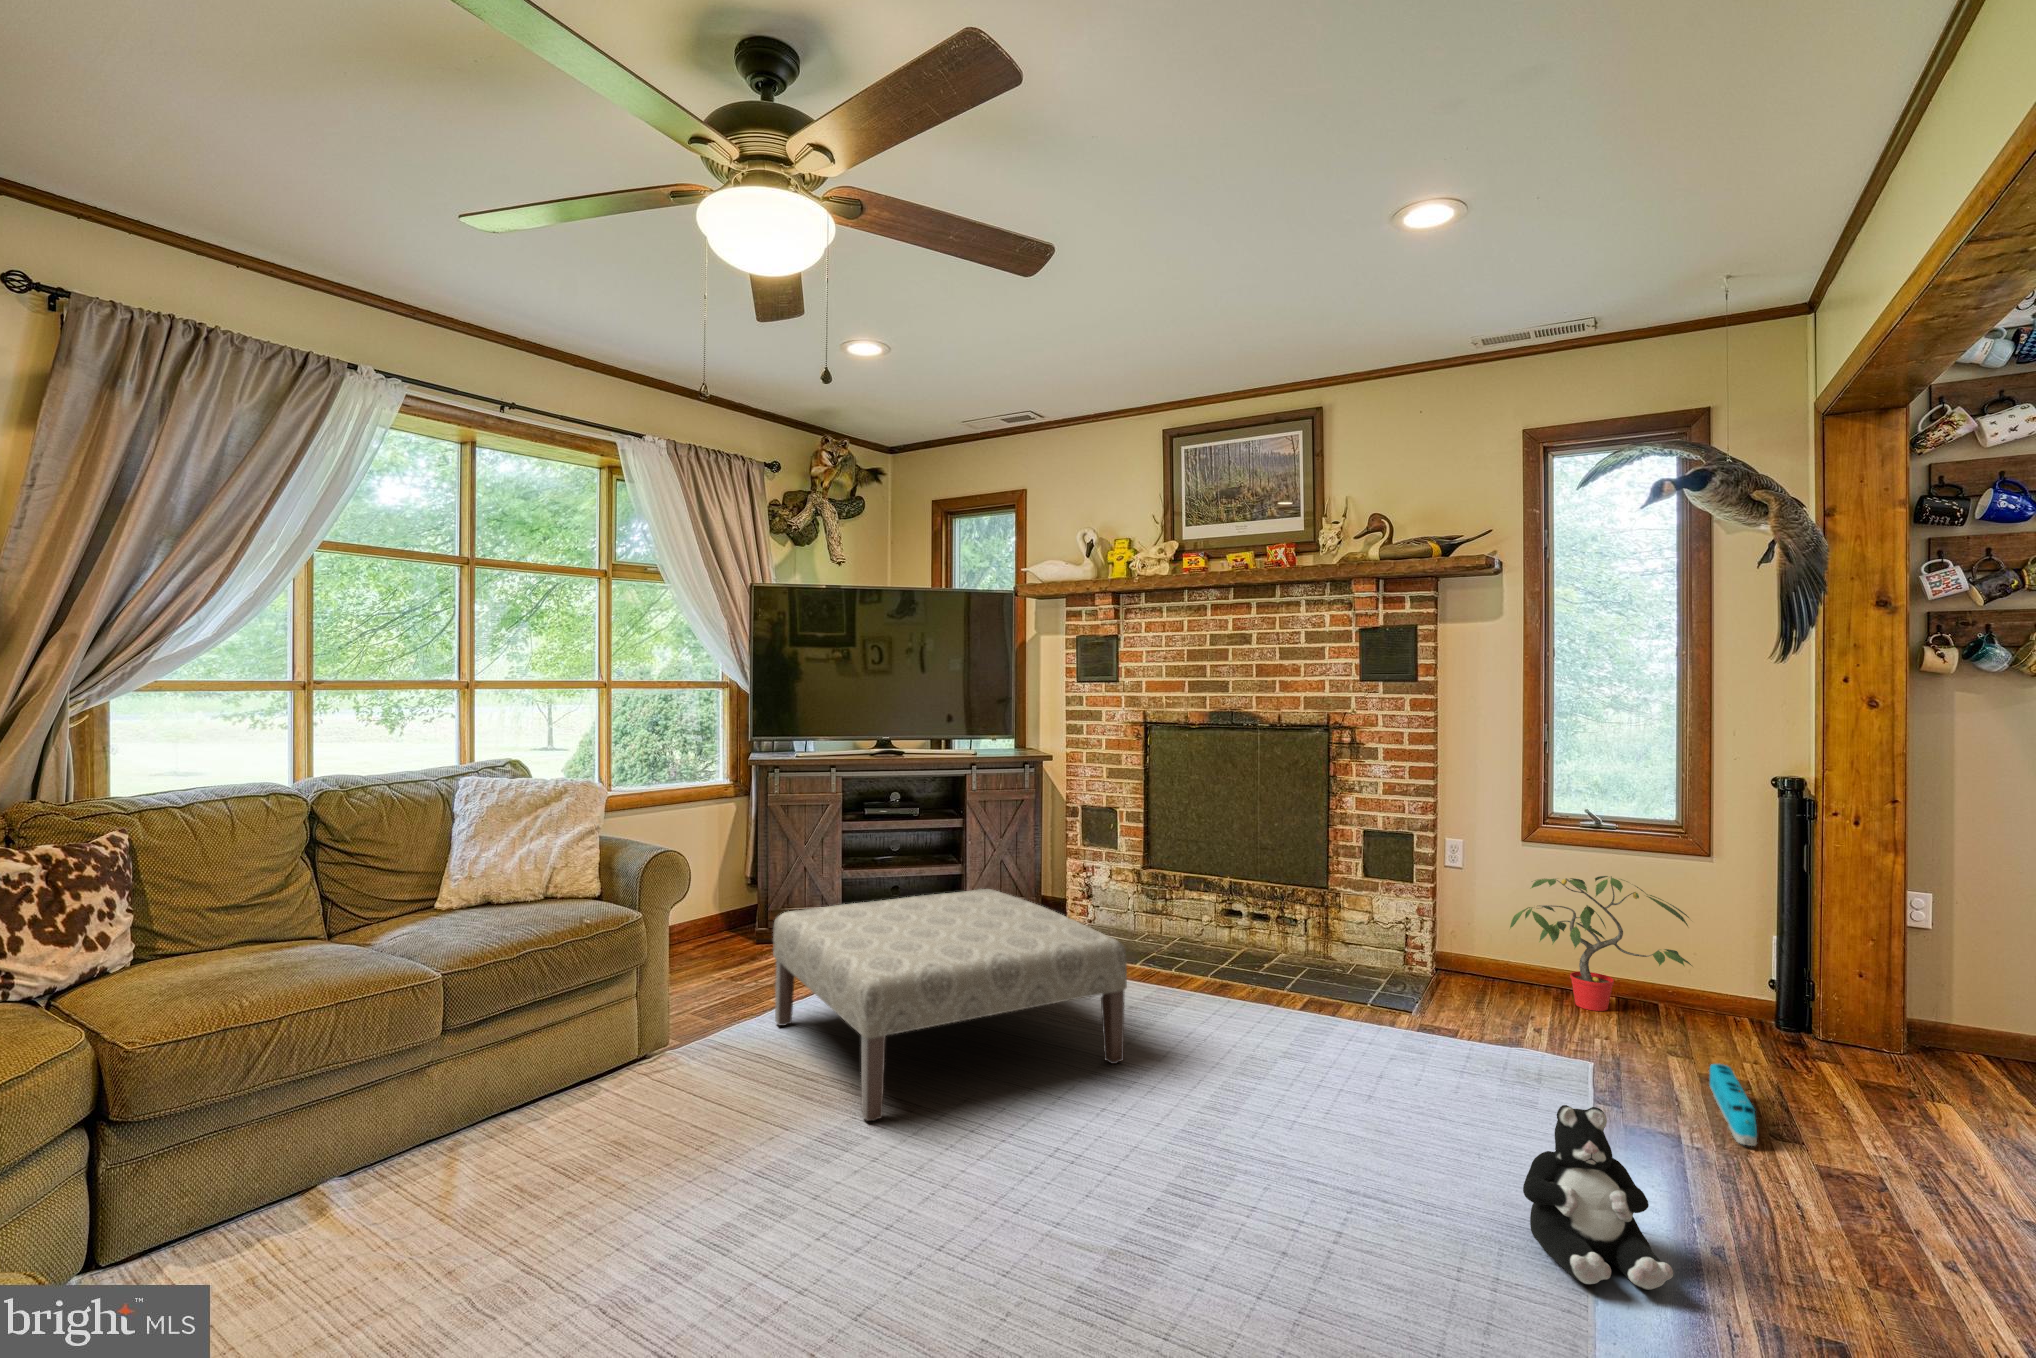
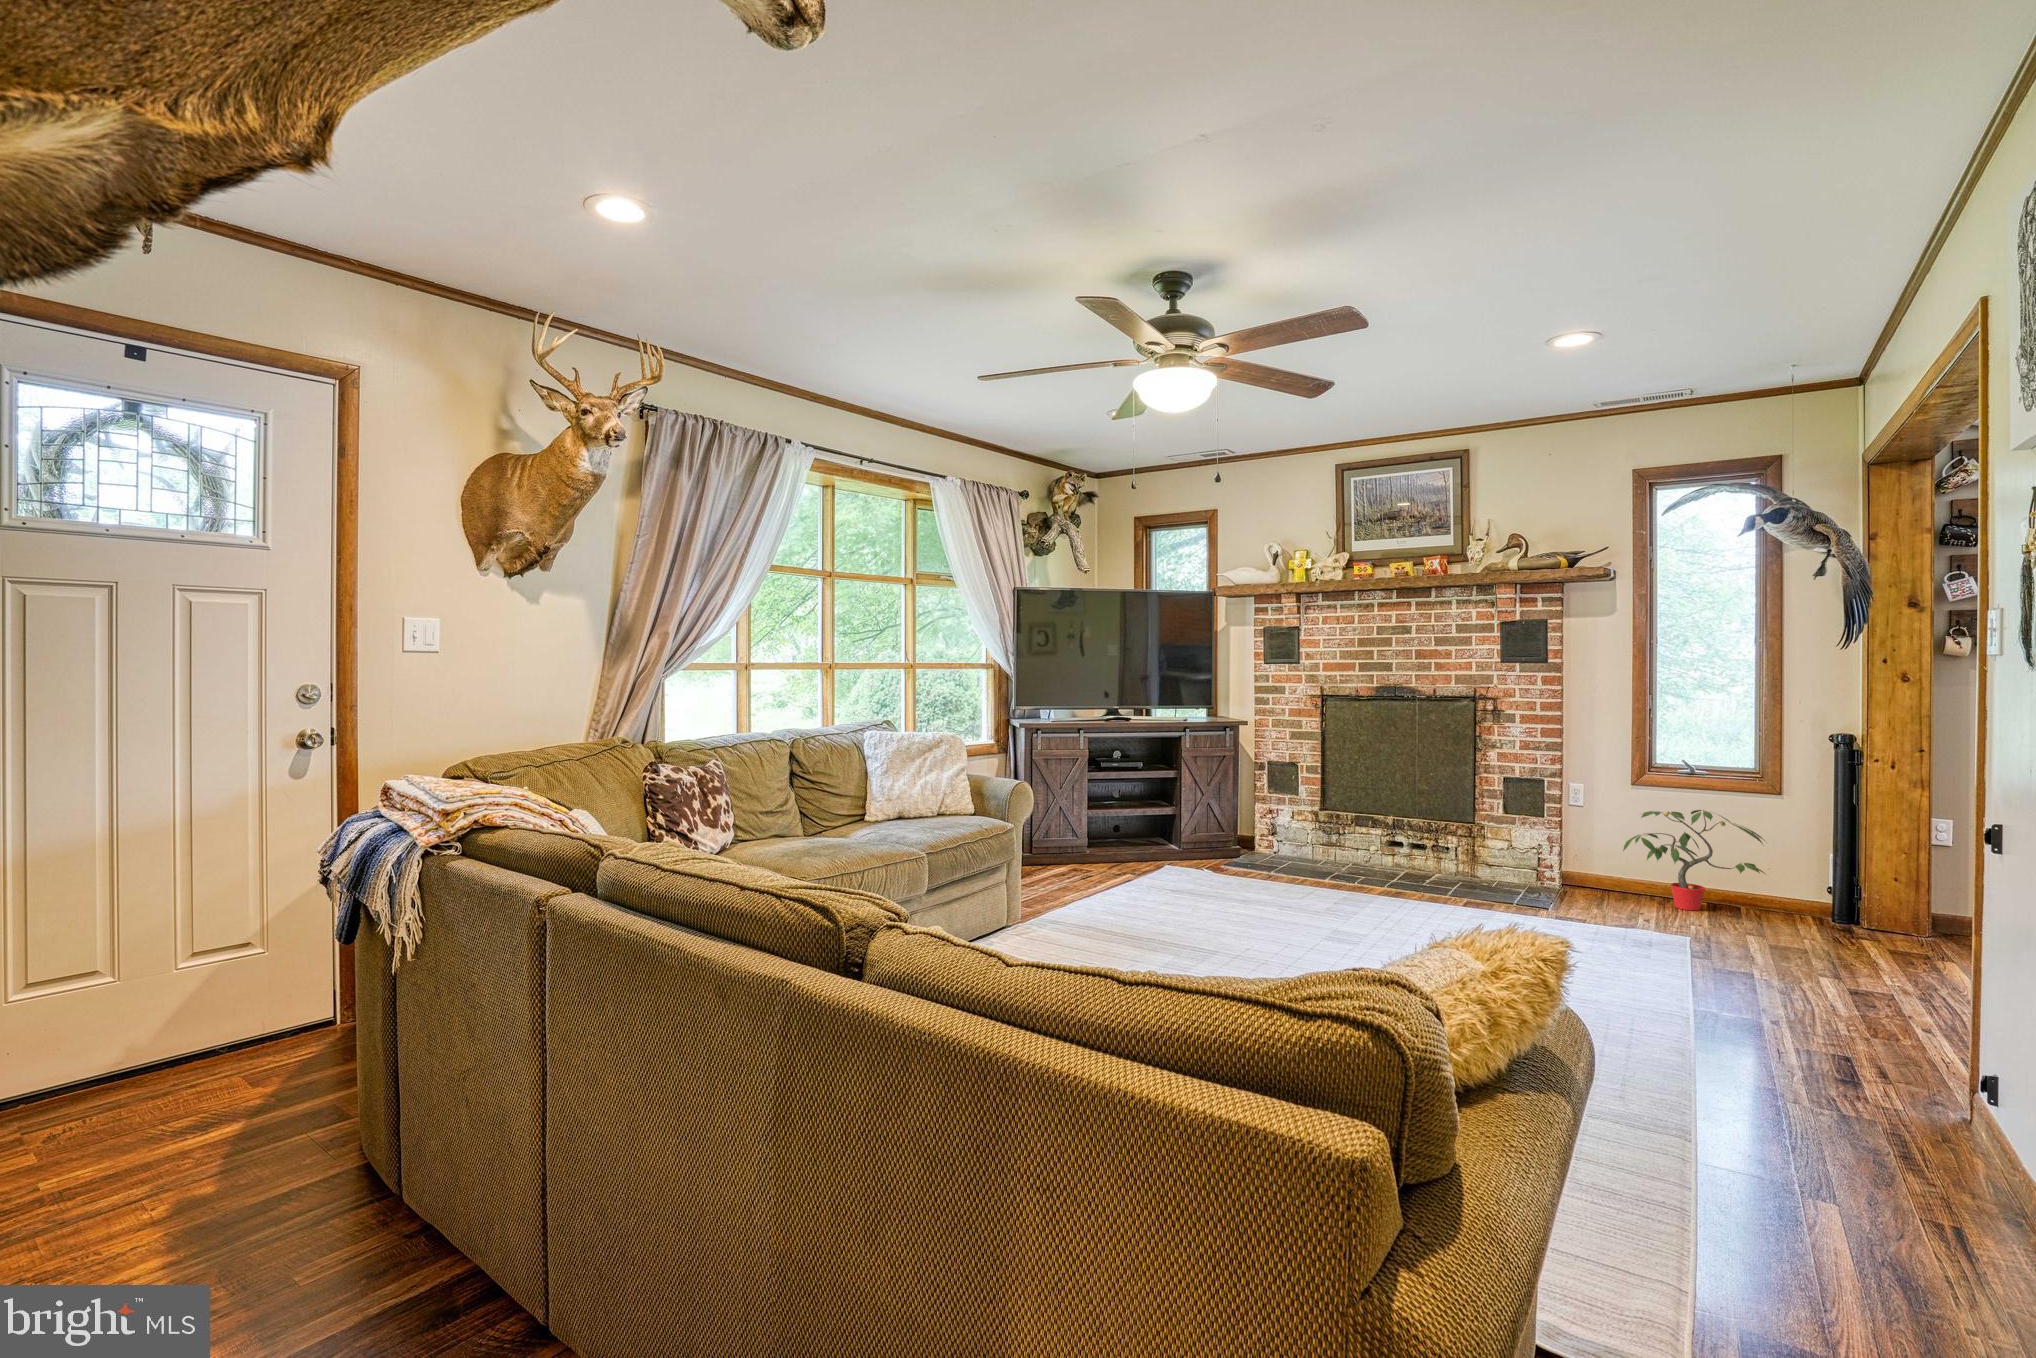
ottoman: present [773,889,1127,1121] -> none [1080,818,1347,955]
toy train: present [1709,1064,1757,1146] -> none [1774,932,1805,977]
plush toy: present [1523,1105,1673,1290] -> none [1643,928,1739,1029]

